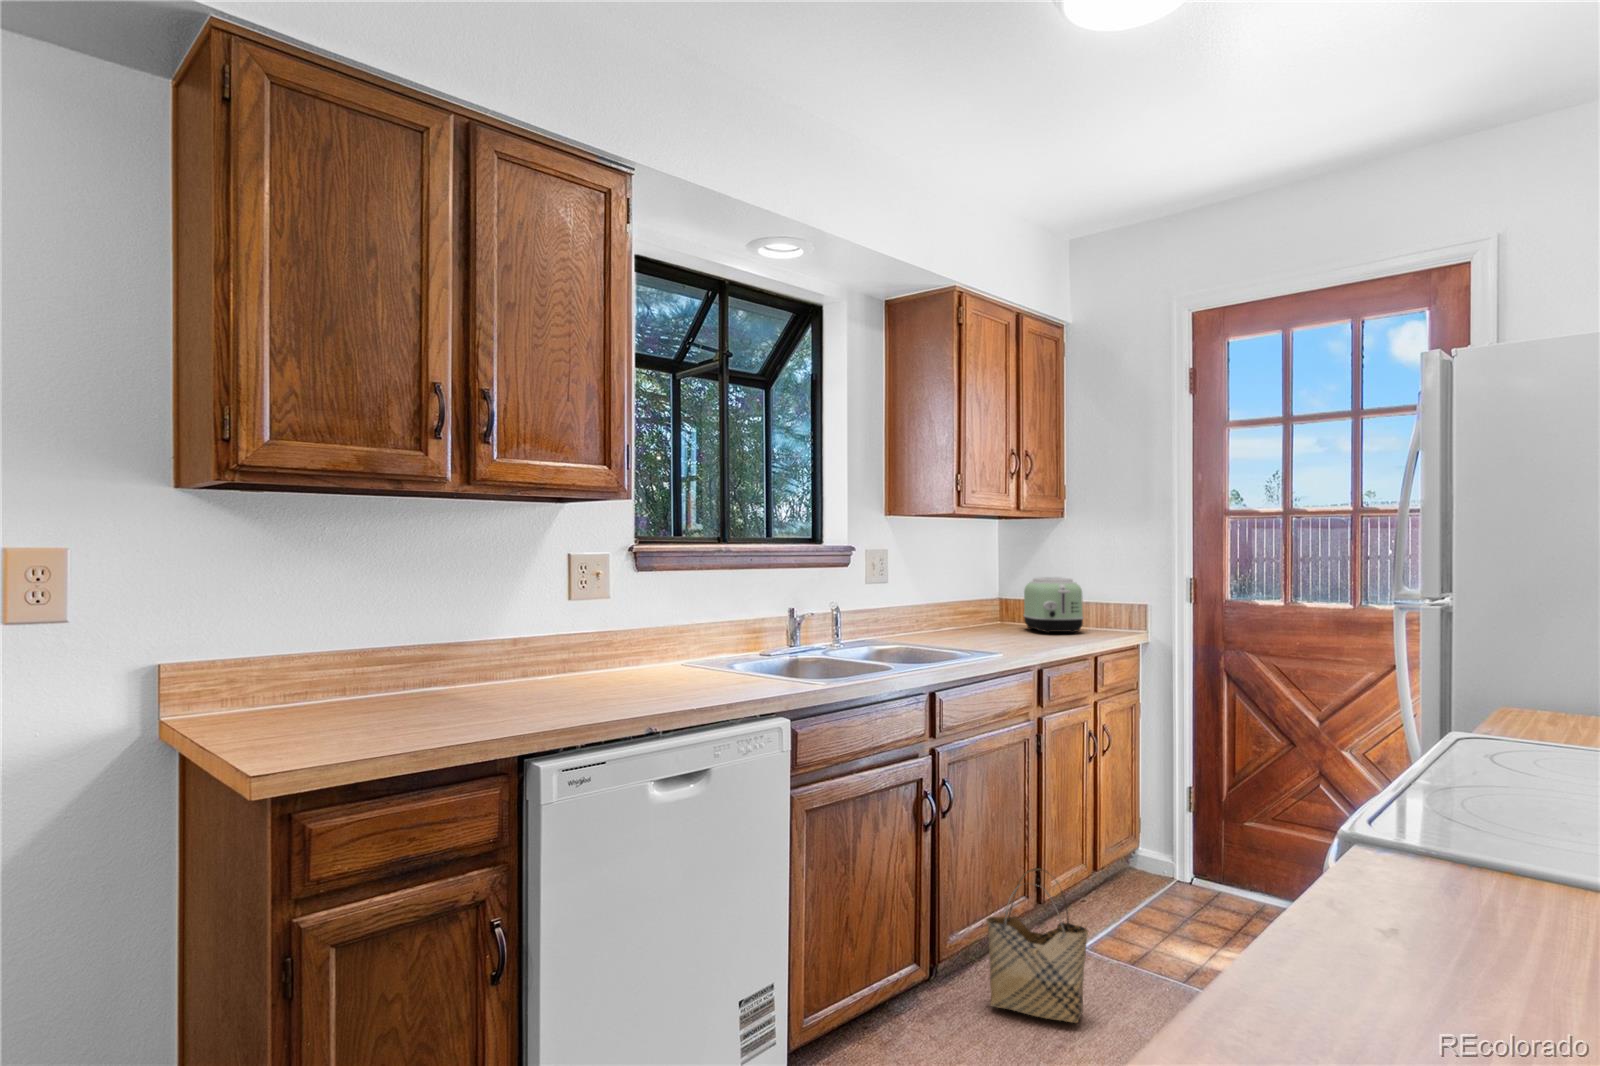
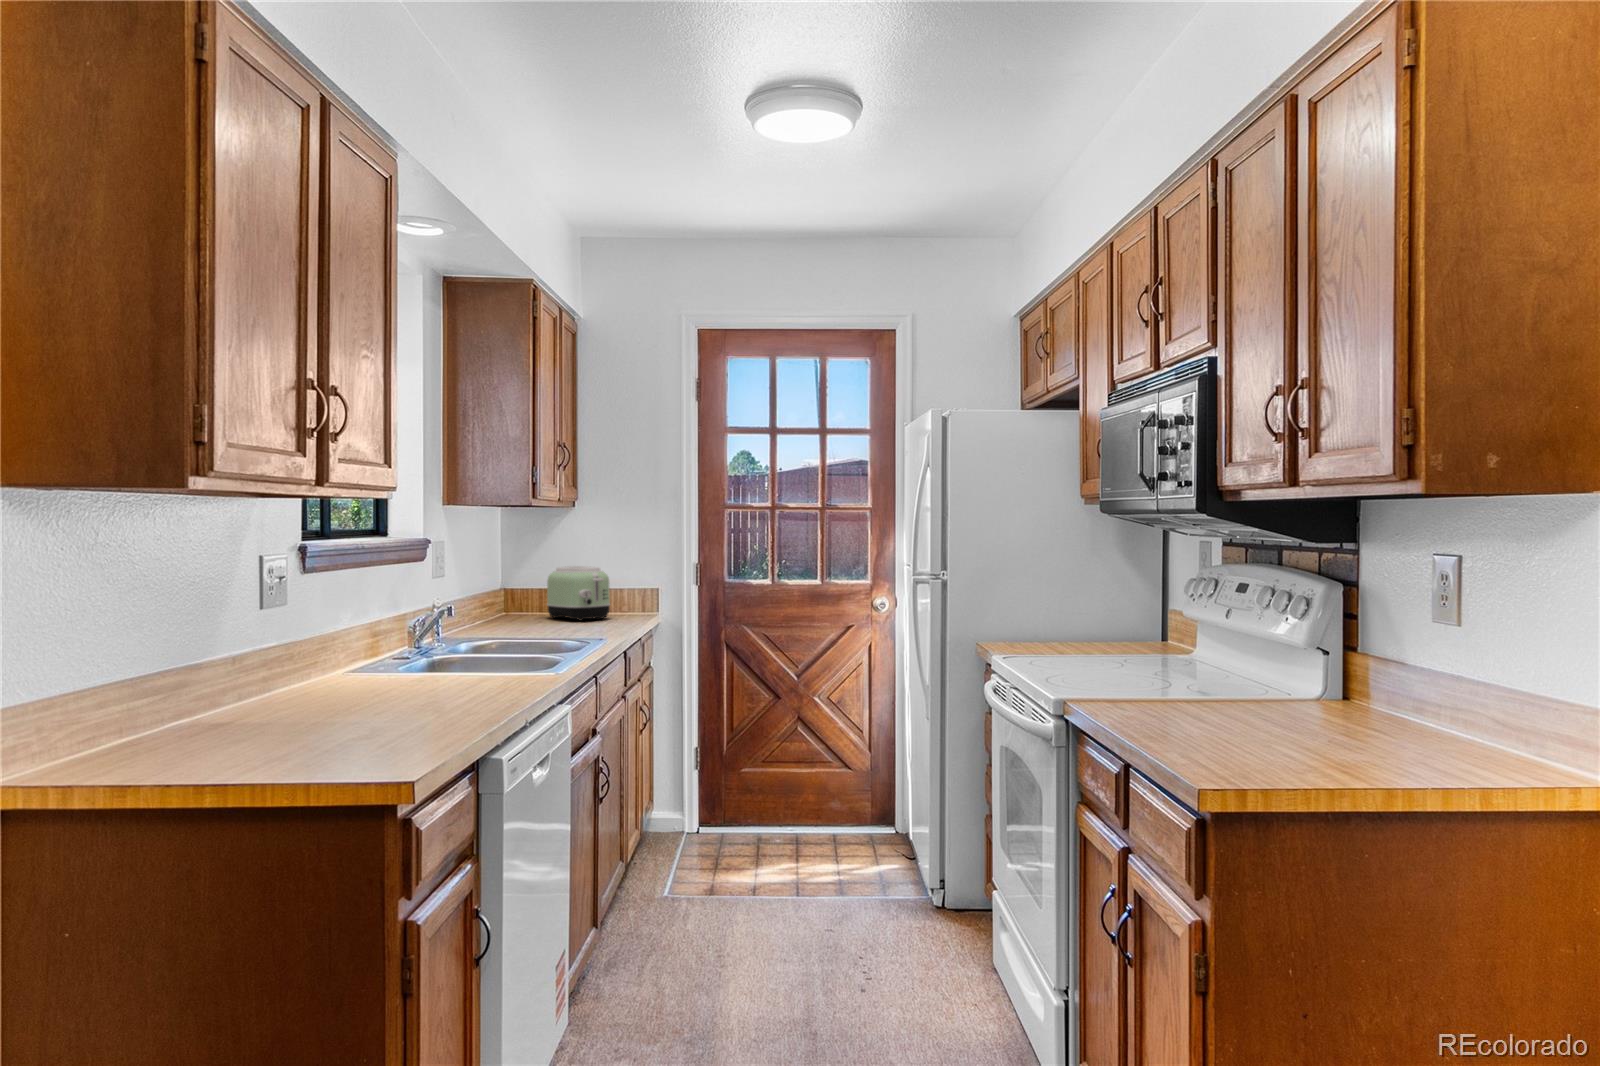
woven basket: present [986,868,1088,1023] -> none [630,828,716,961]

